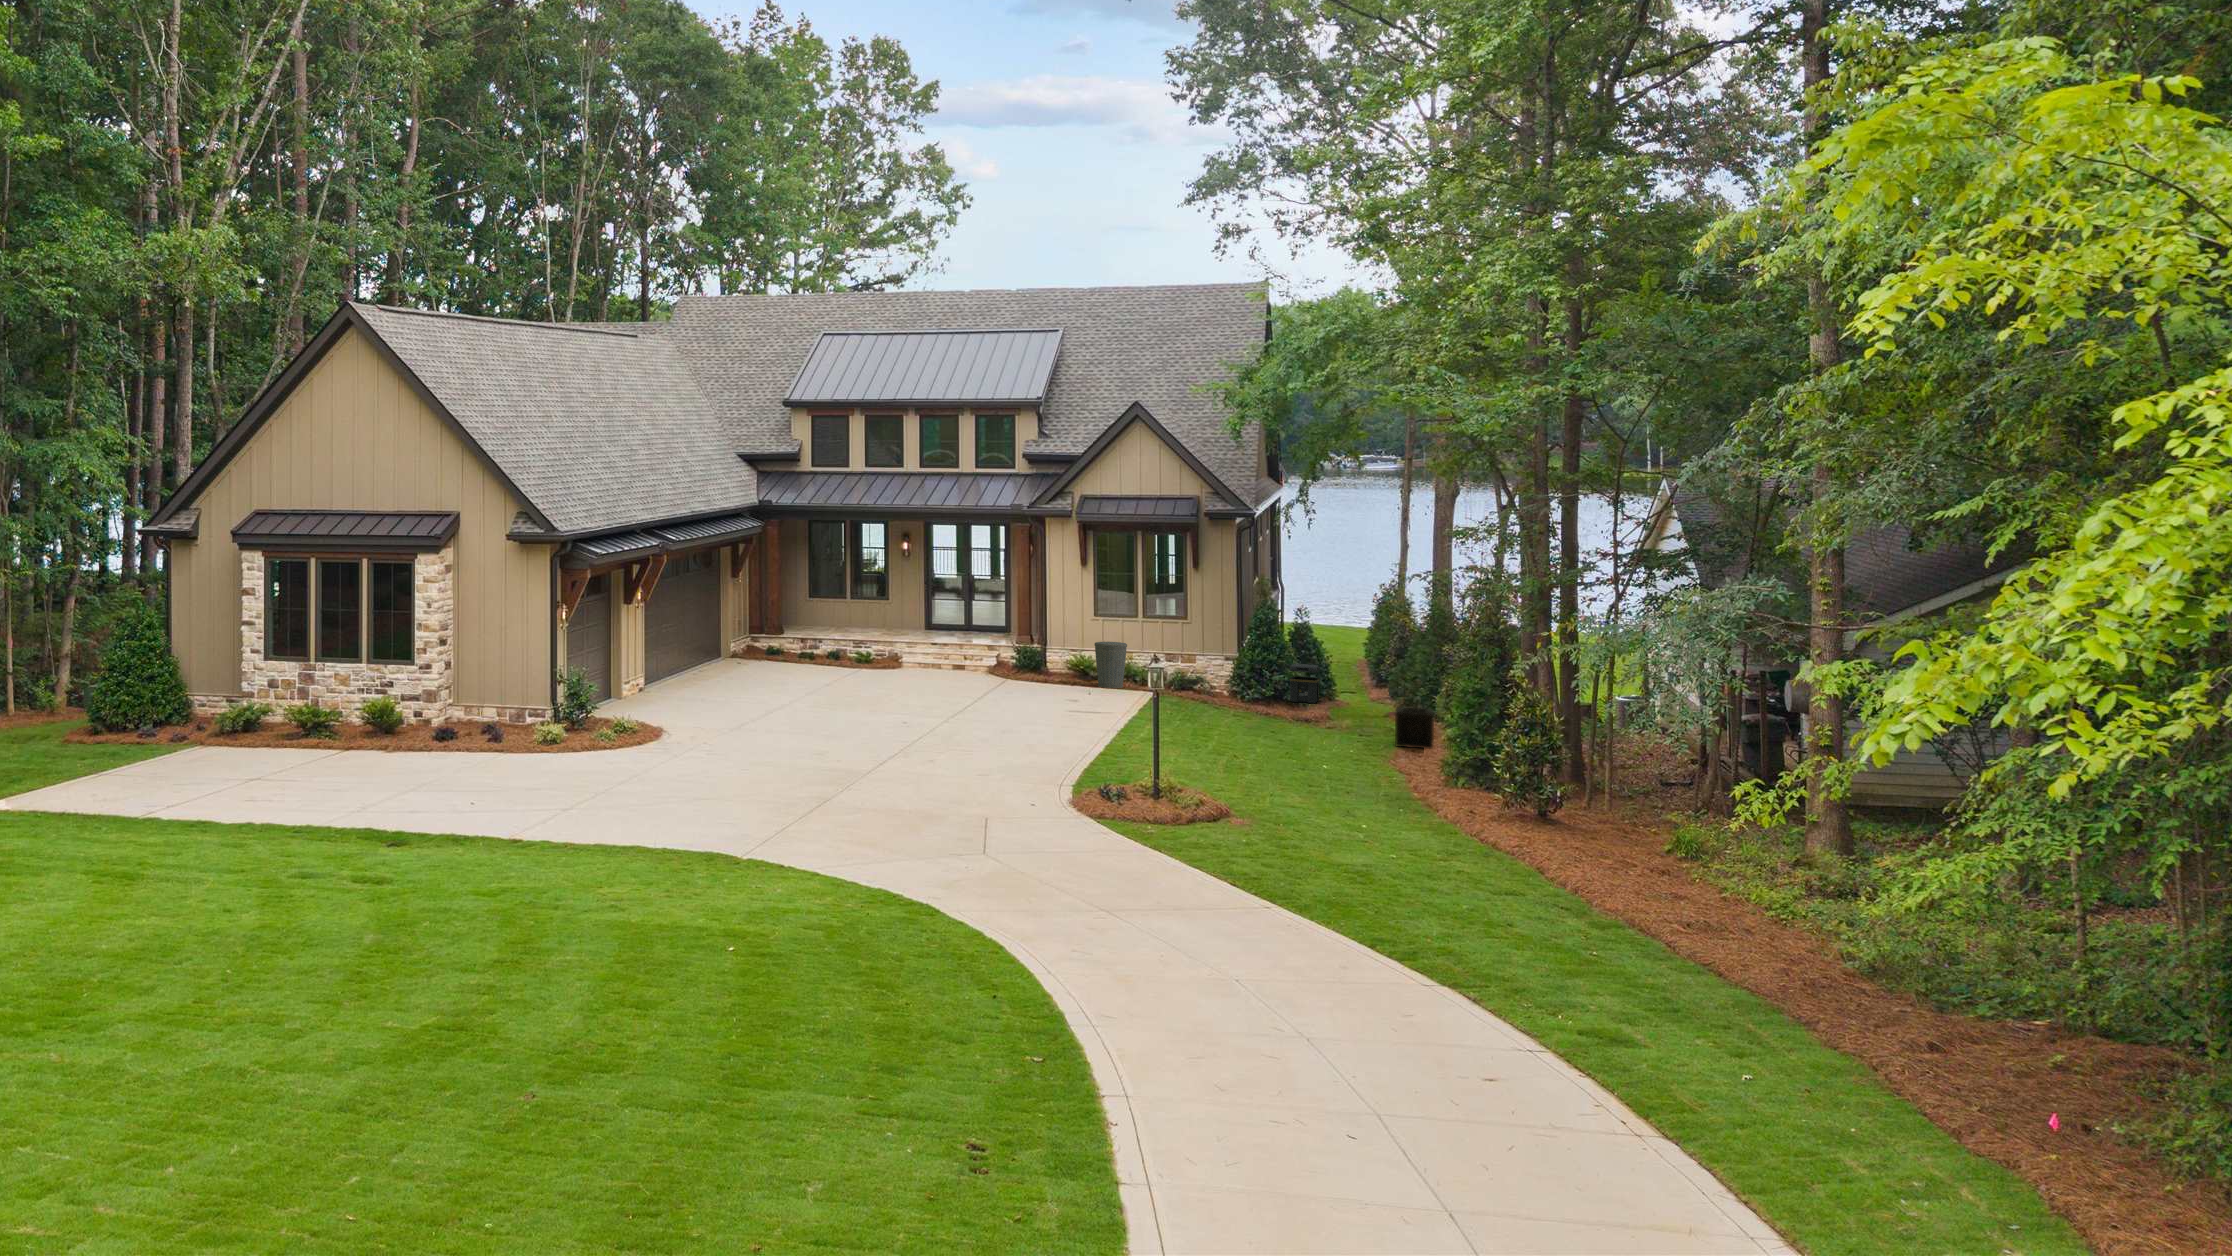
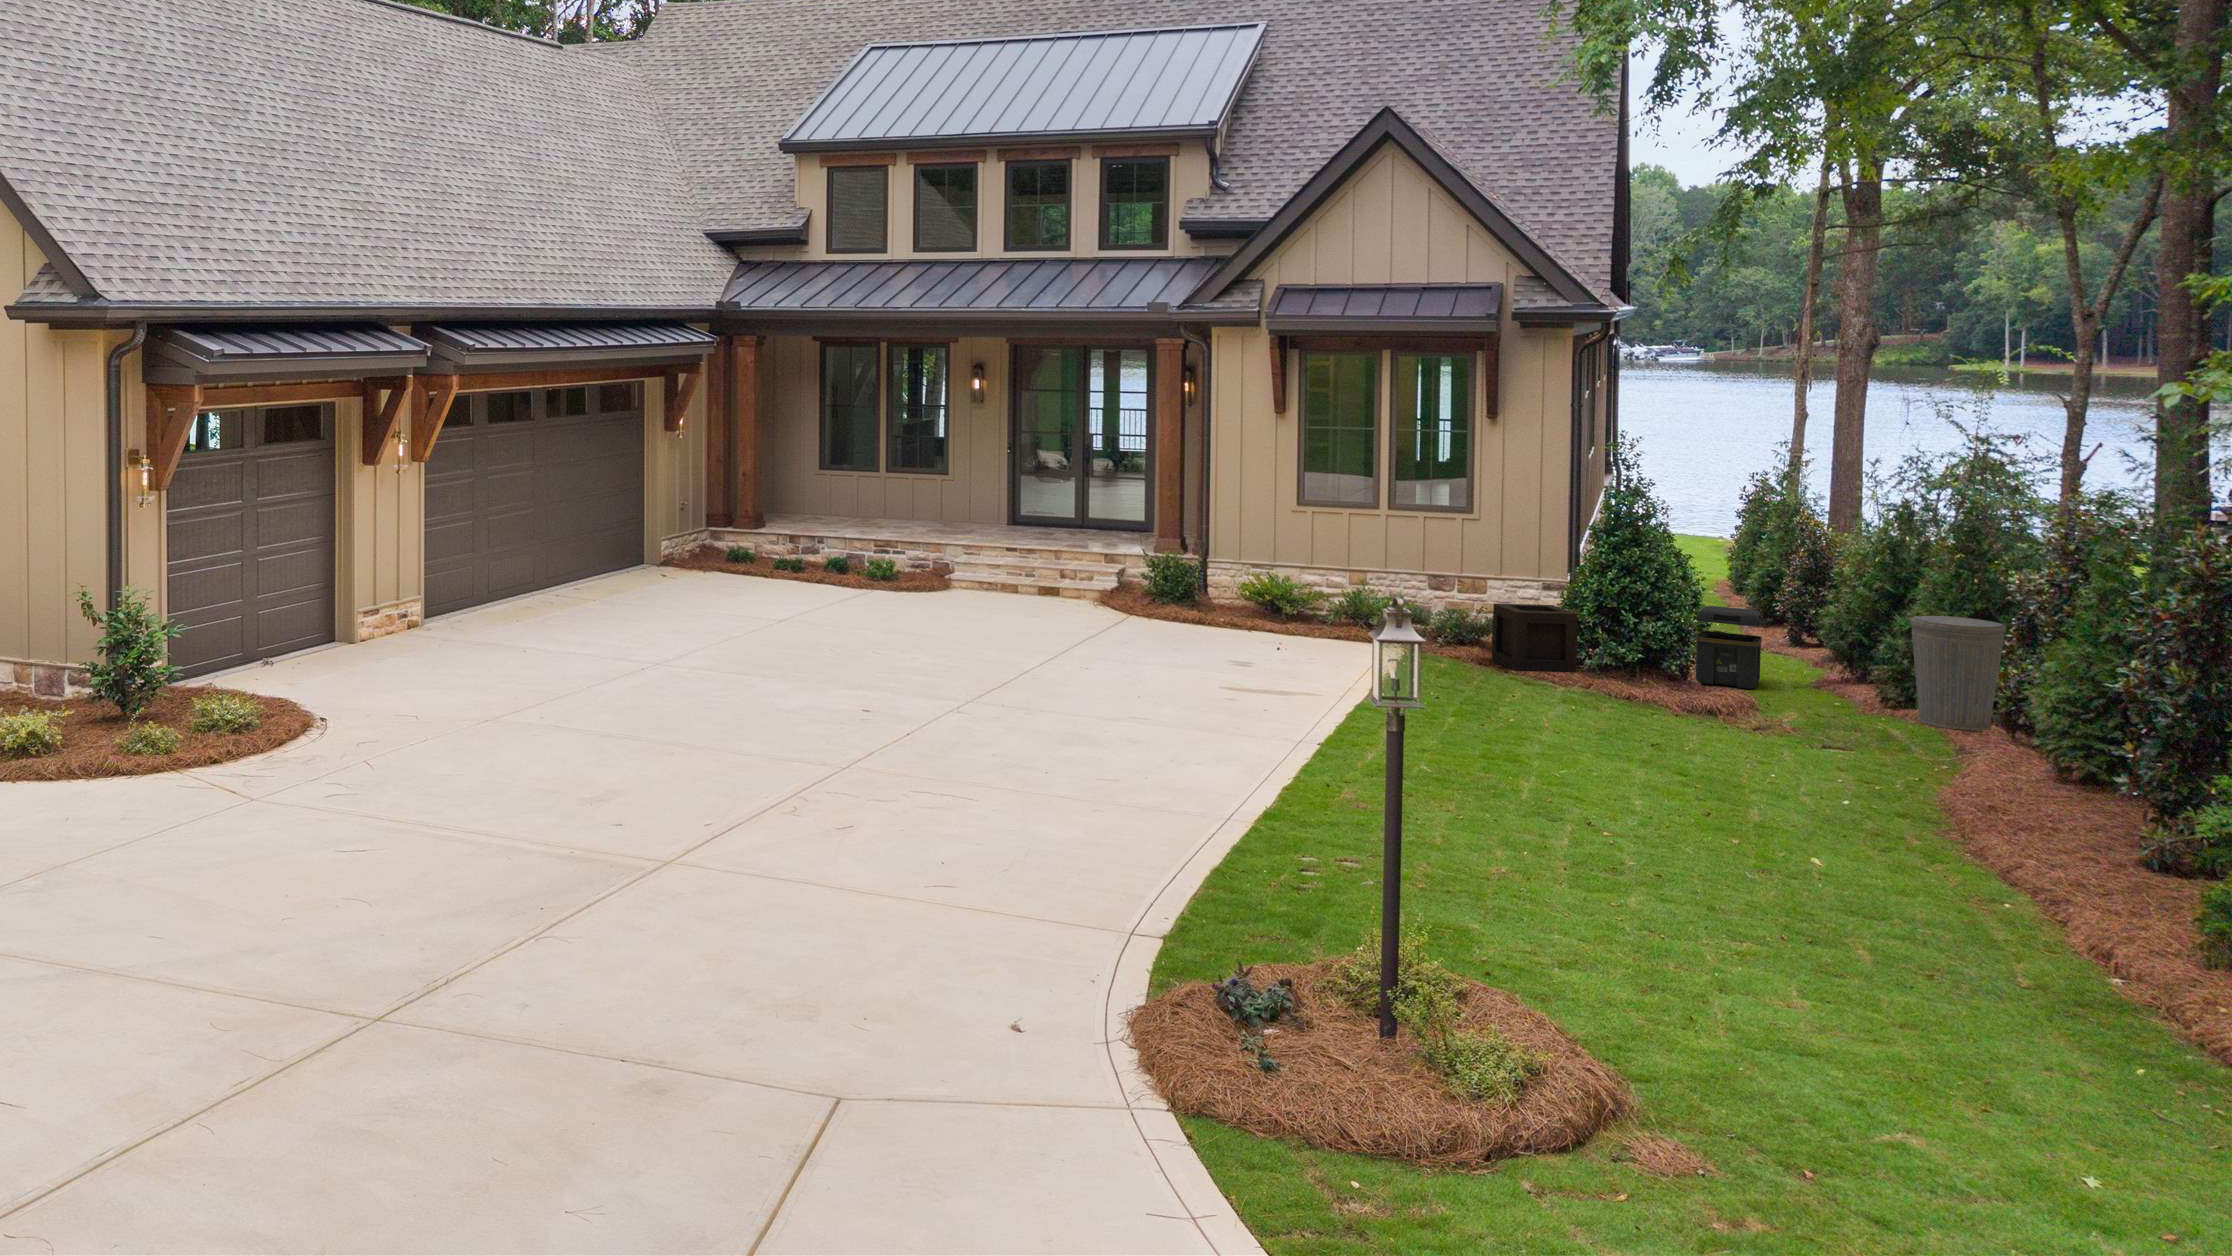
trash can: present [1095,642,1127,688] -> present [1910,616,2006,731]
wooden crate: present [1395,707,1434,749] -> present [1492,603,1577,672]

